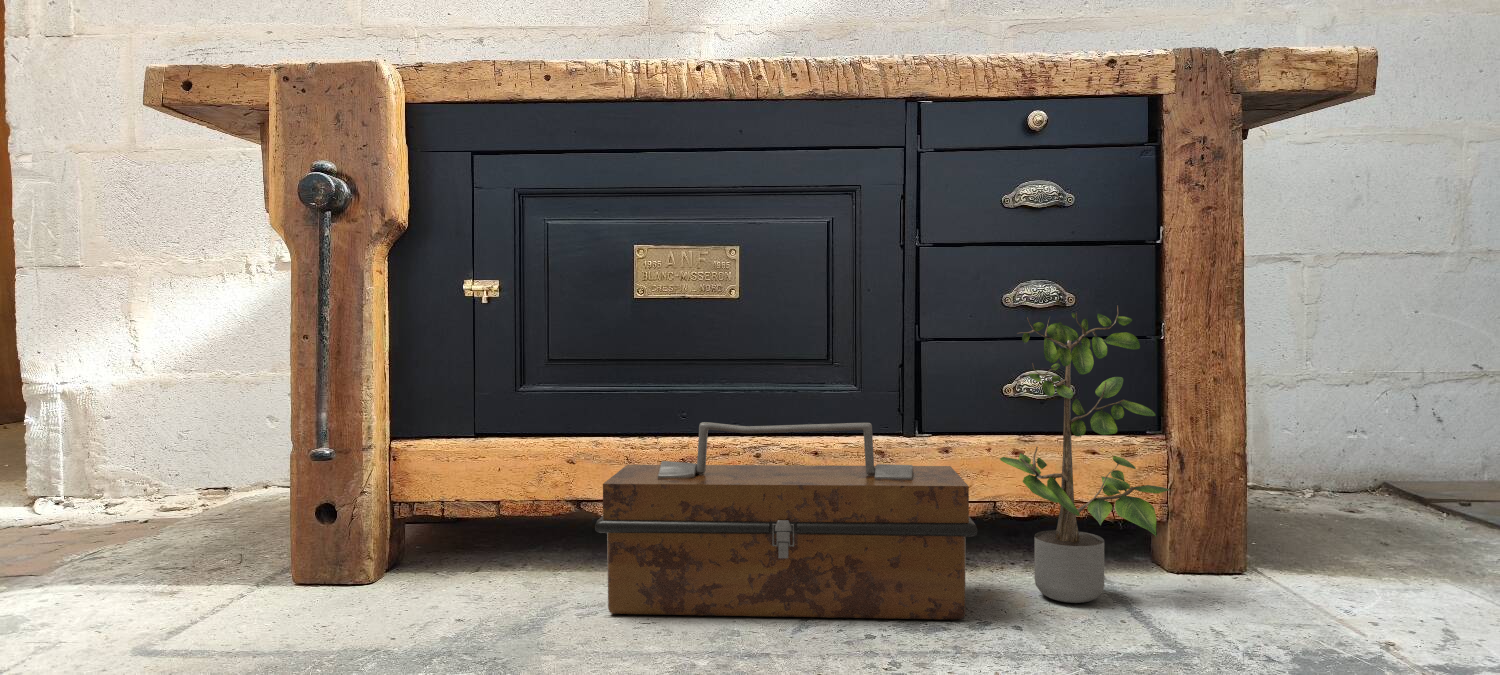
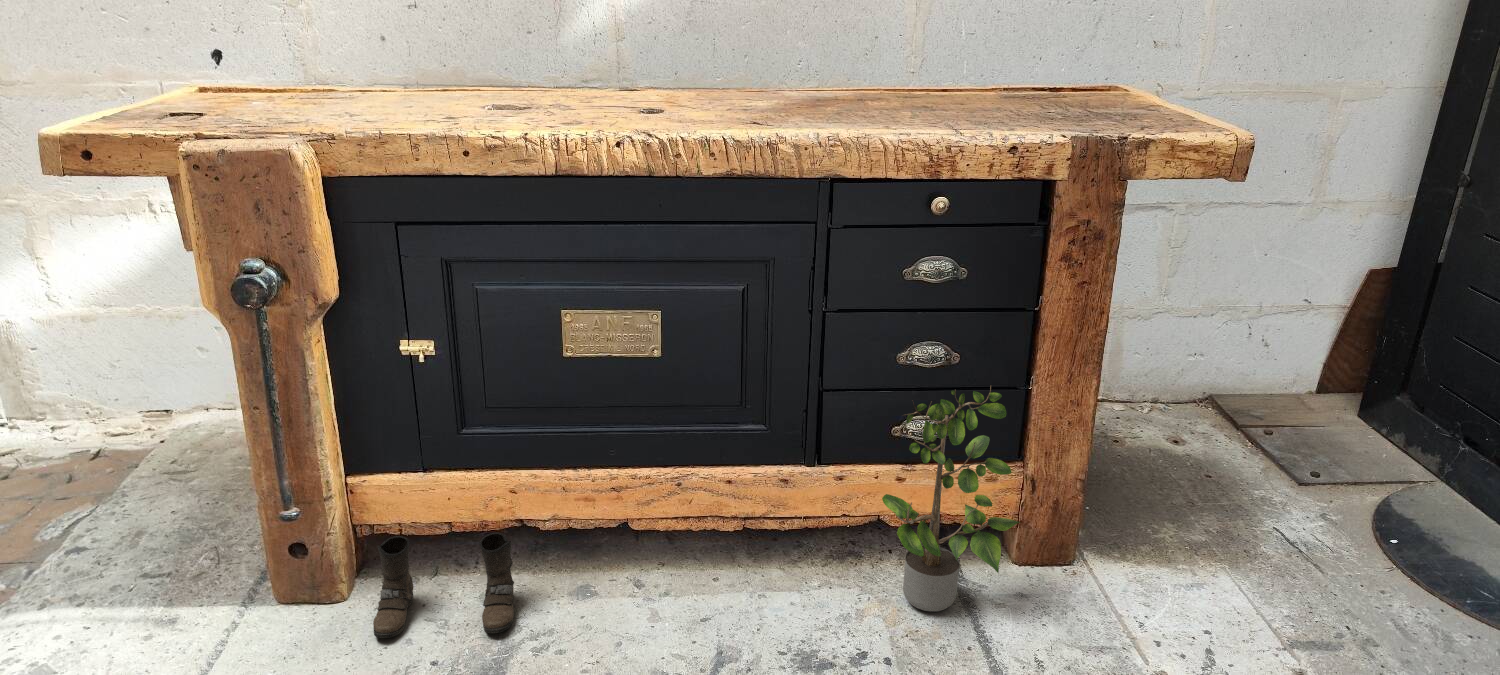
toolbox: present [595,422,977,620] -> none [544,482,856,639]
boots: none [392,502,565,608] -> present [373,532,514,638]

